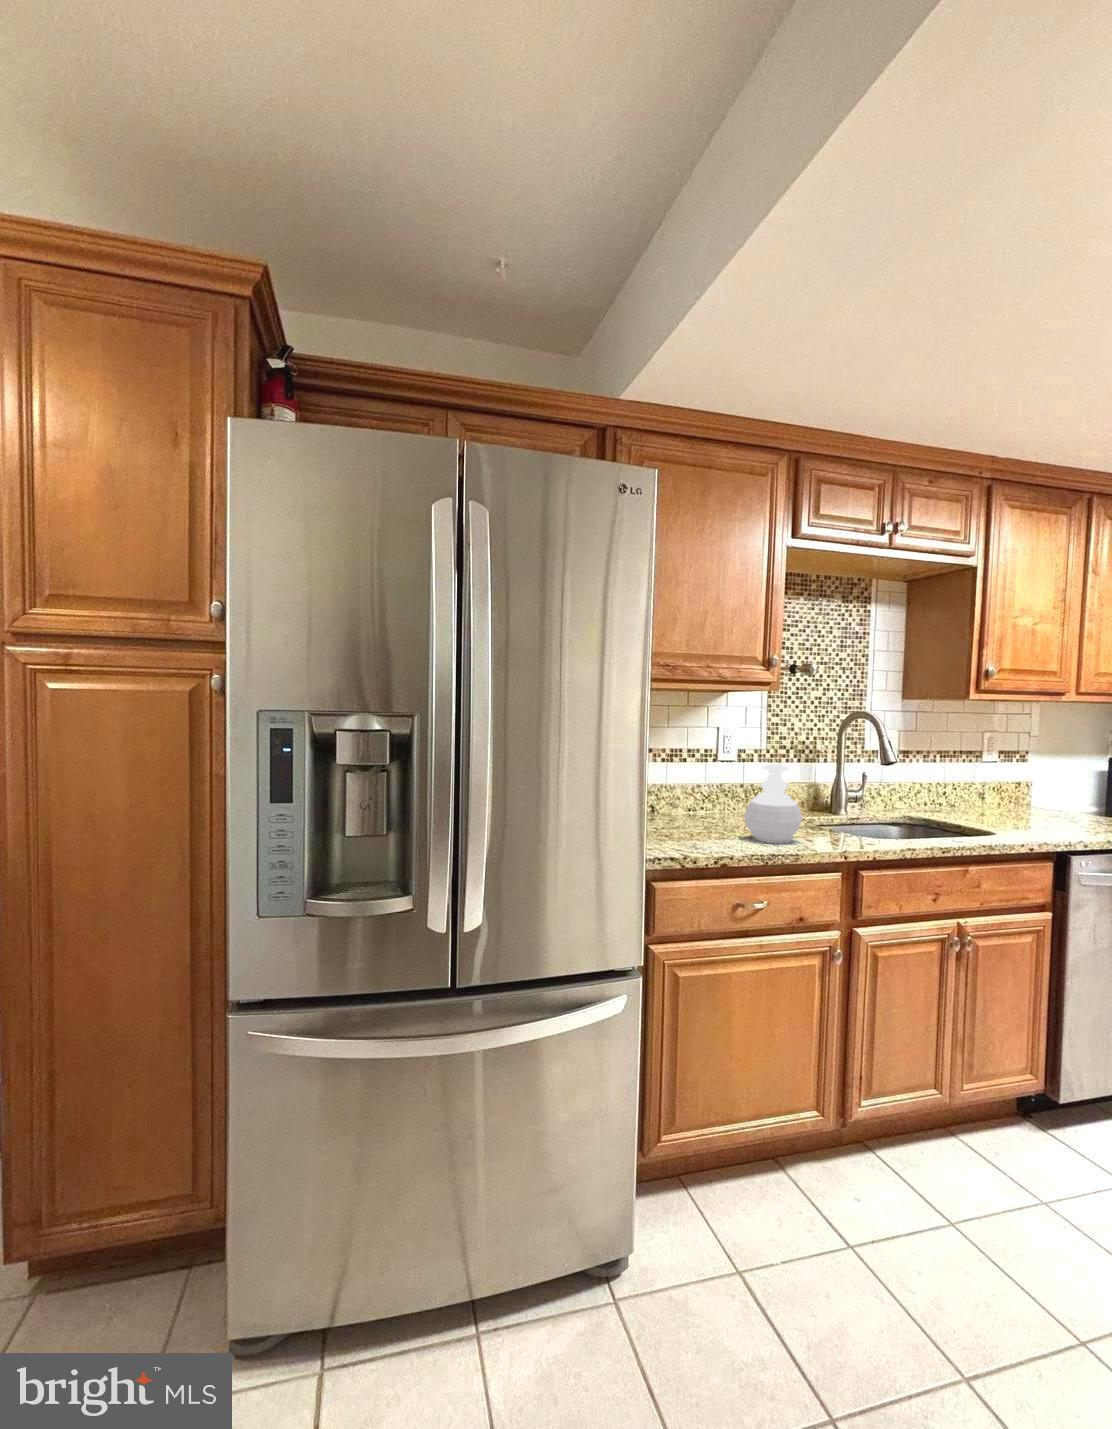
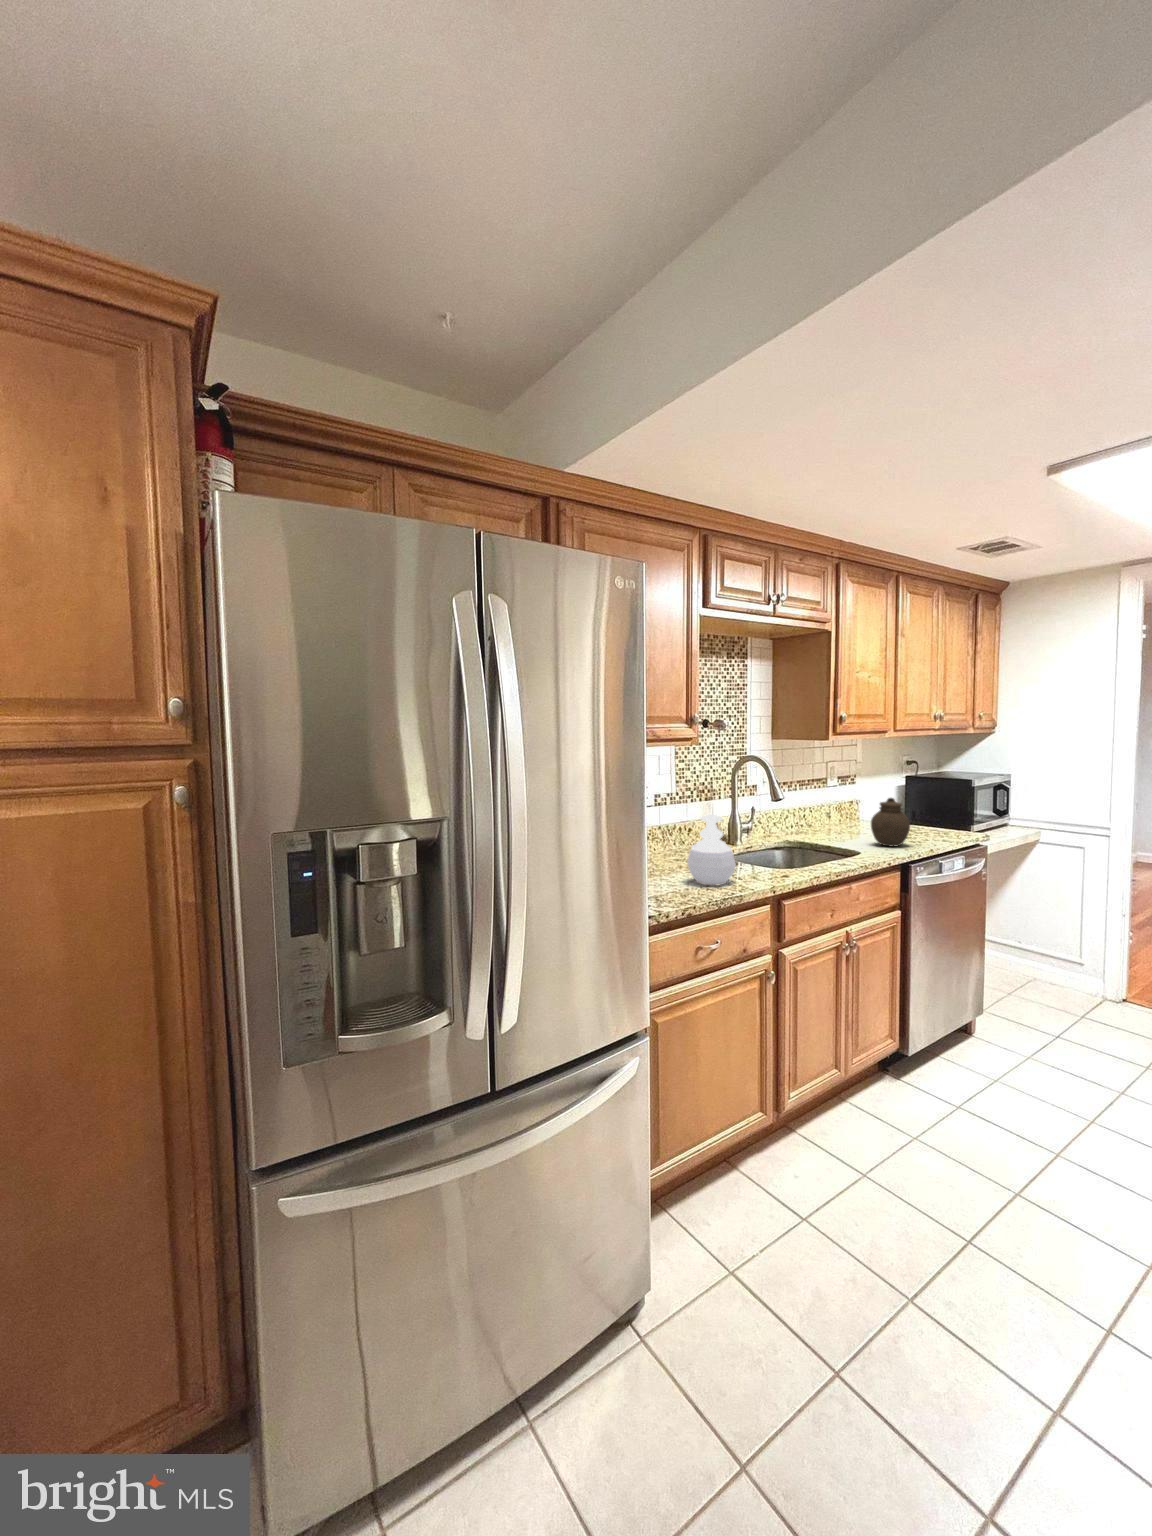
jar: none [1020,772,1076,833] -> present [871,798,910,847]

